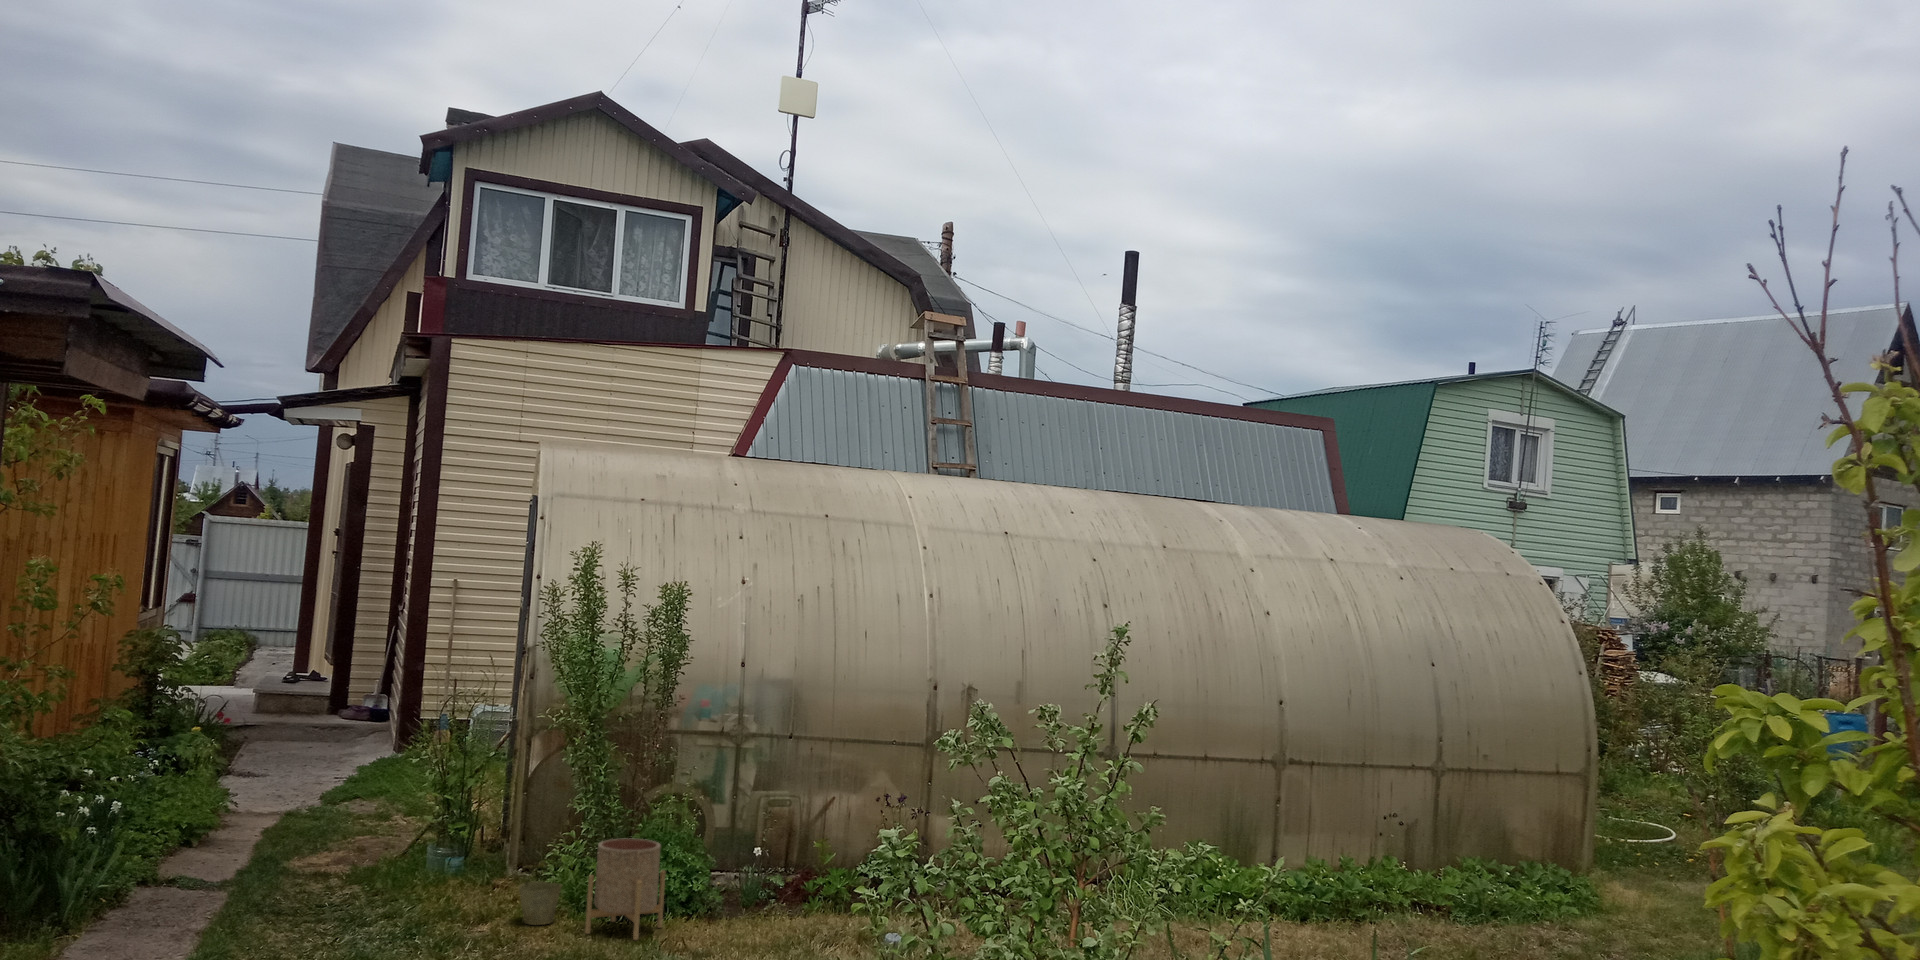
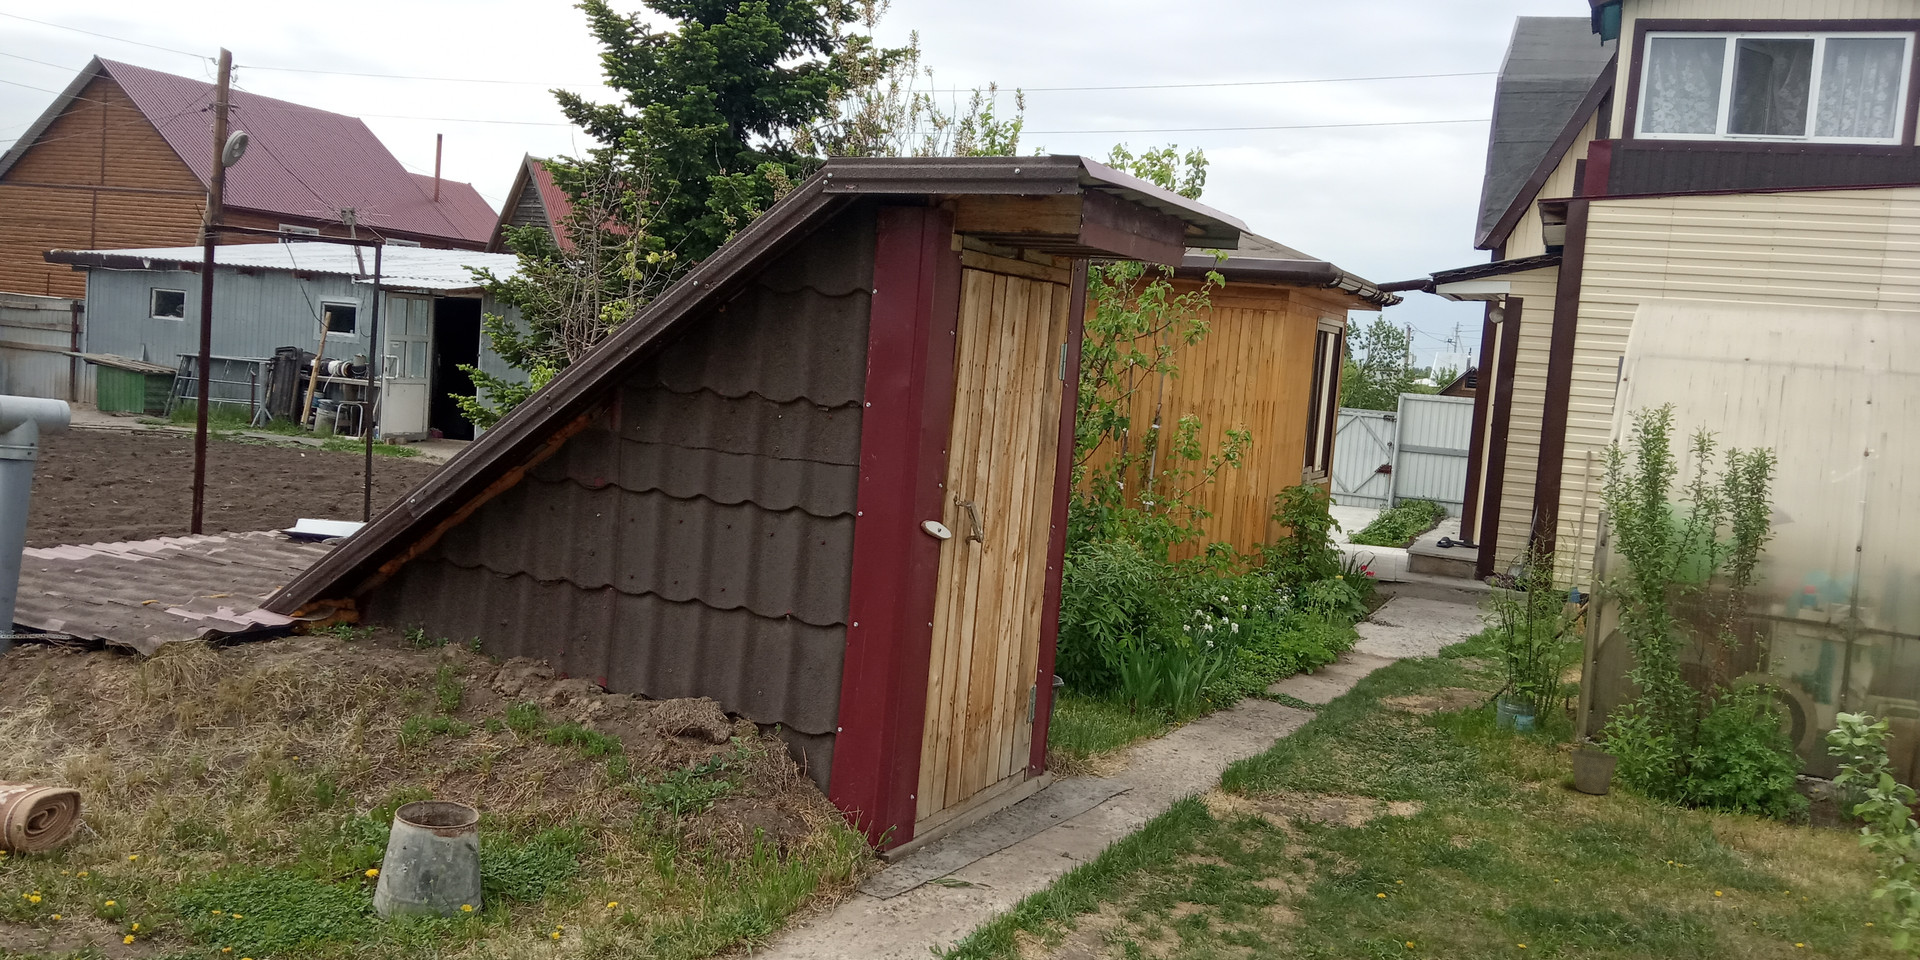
planter: present [585,838,666,940] -> none [1636,719,1734,829]

